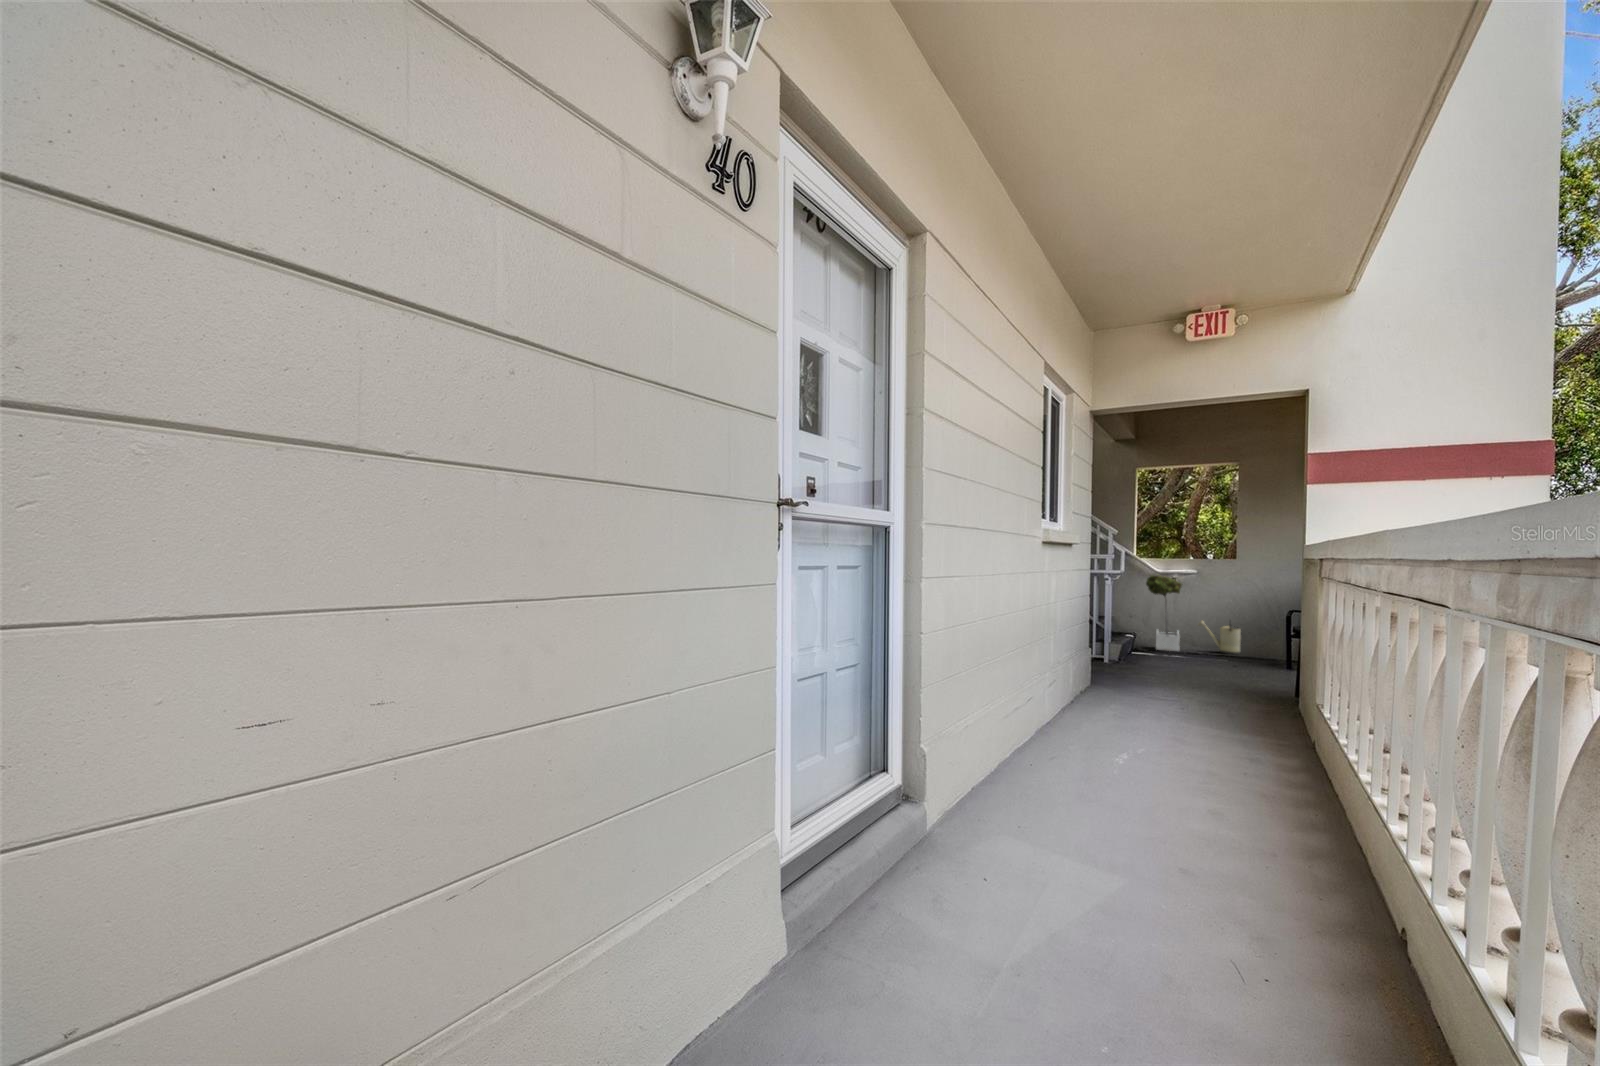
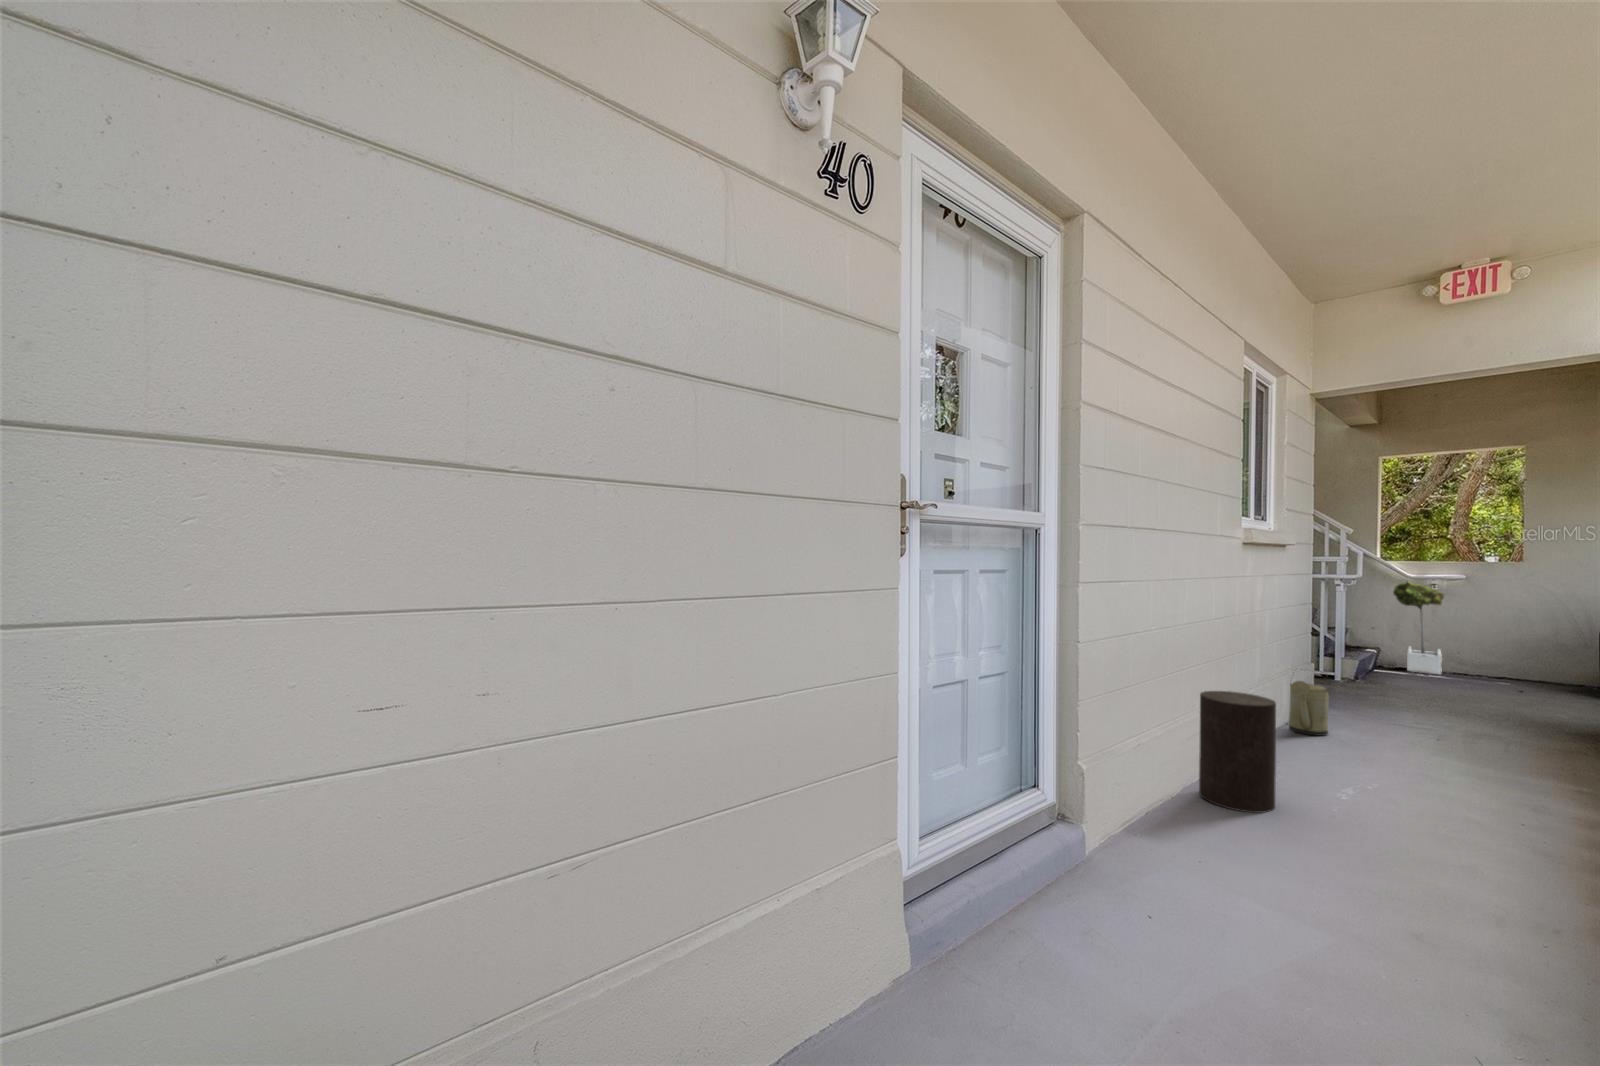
watering can: present [1198,621,1241,654] -> present [1289,681,1329,736]
stool: none [1014,672,1074,777] -> present [1199,691,1276,813]

